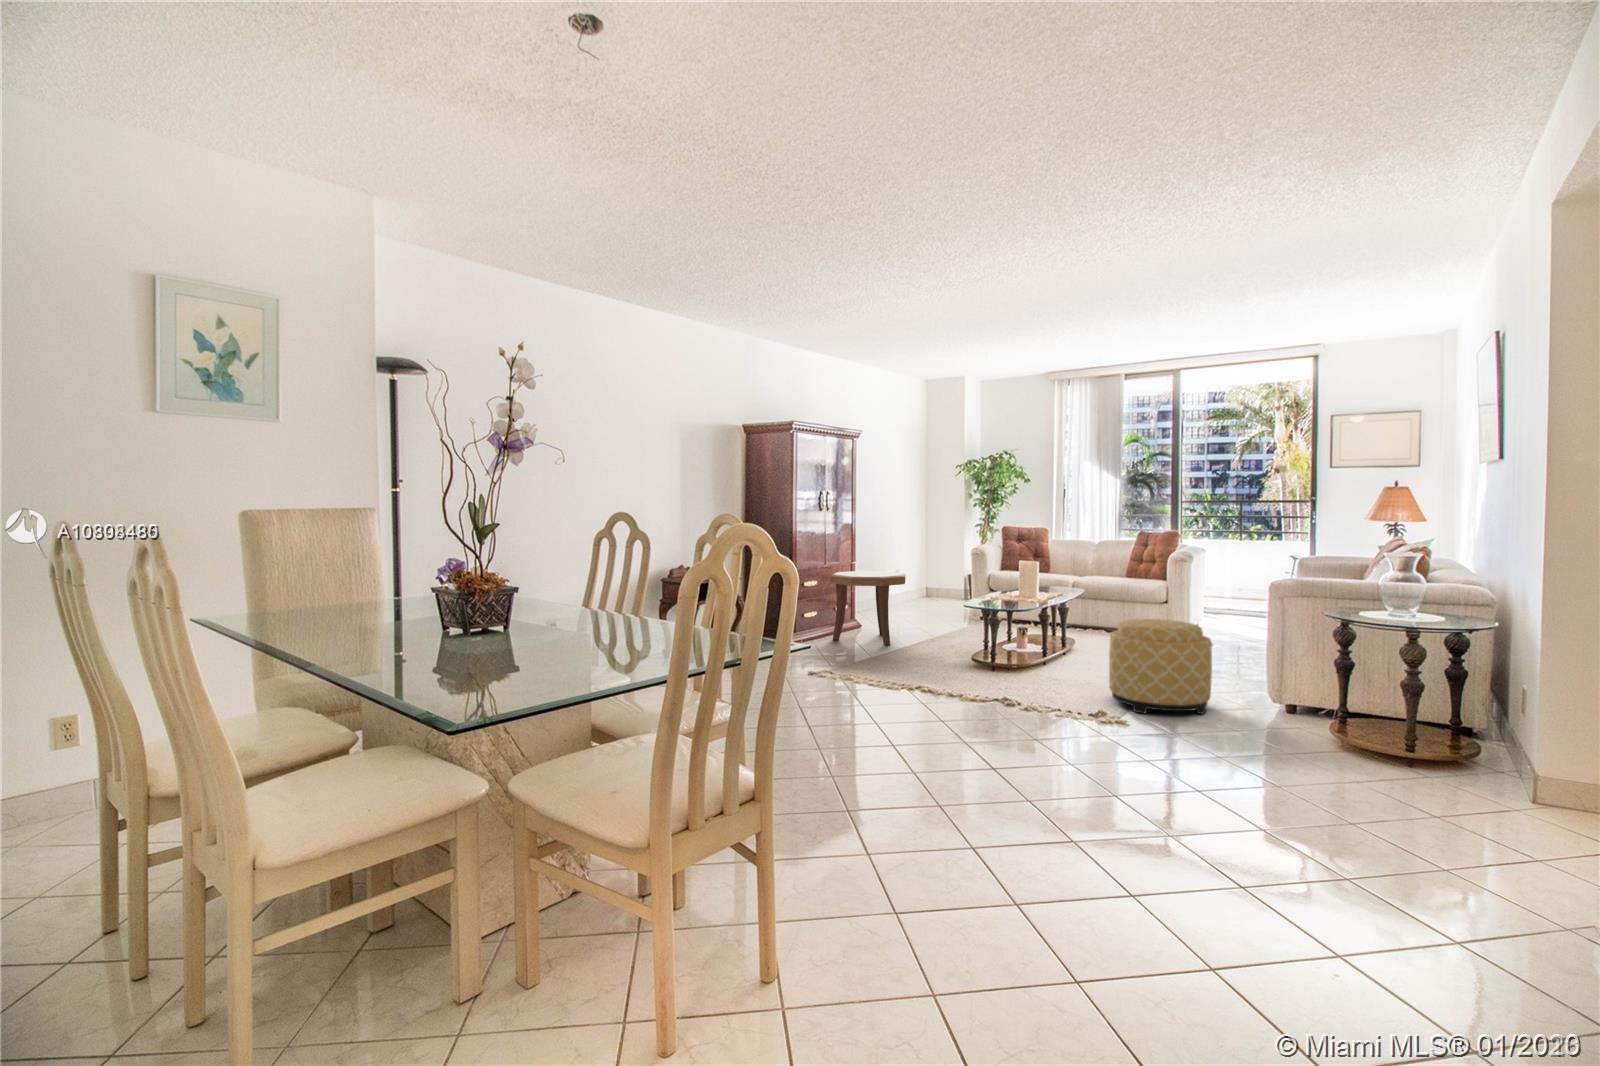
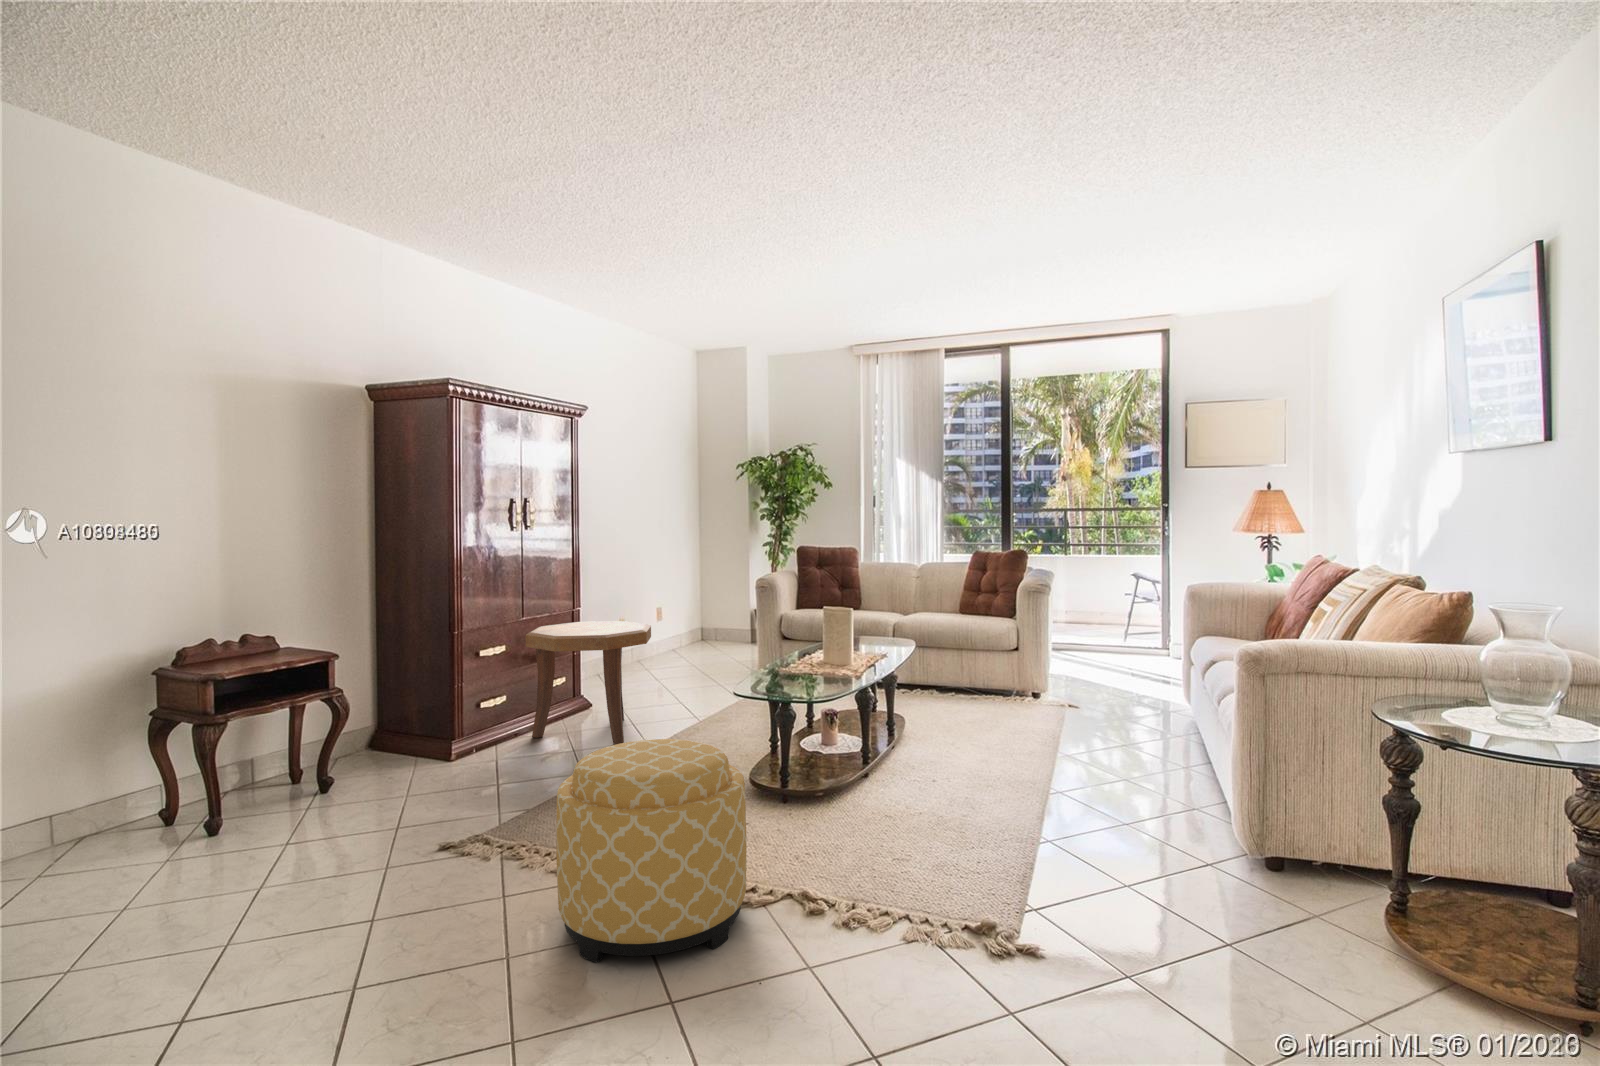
ottoman: present [1109,619,1212,714] -> present [556,739,746,962]

